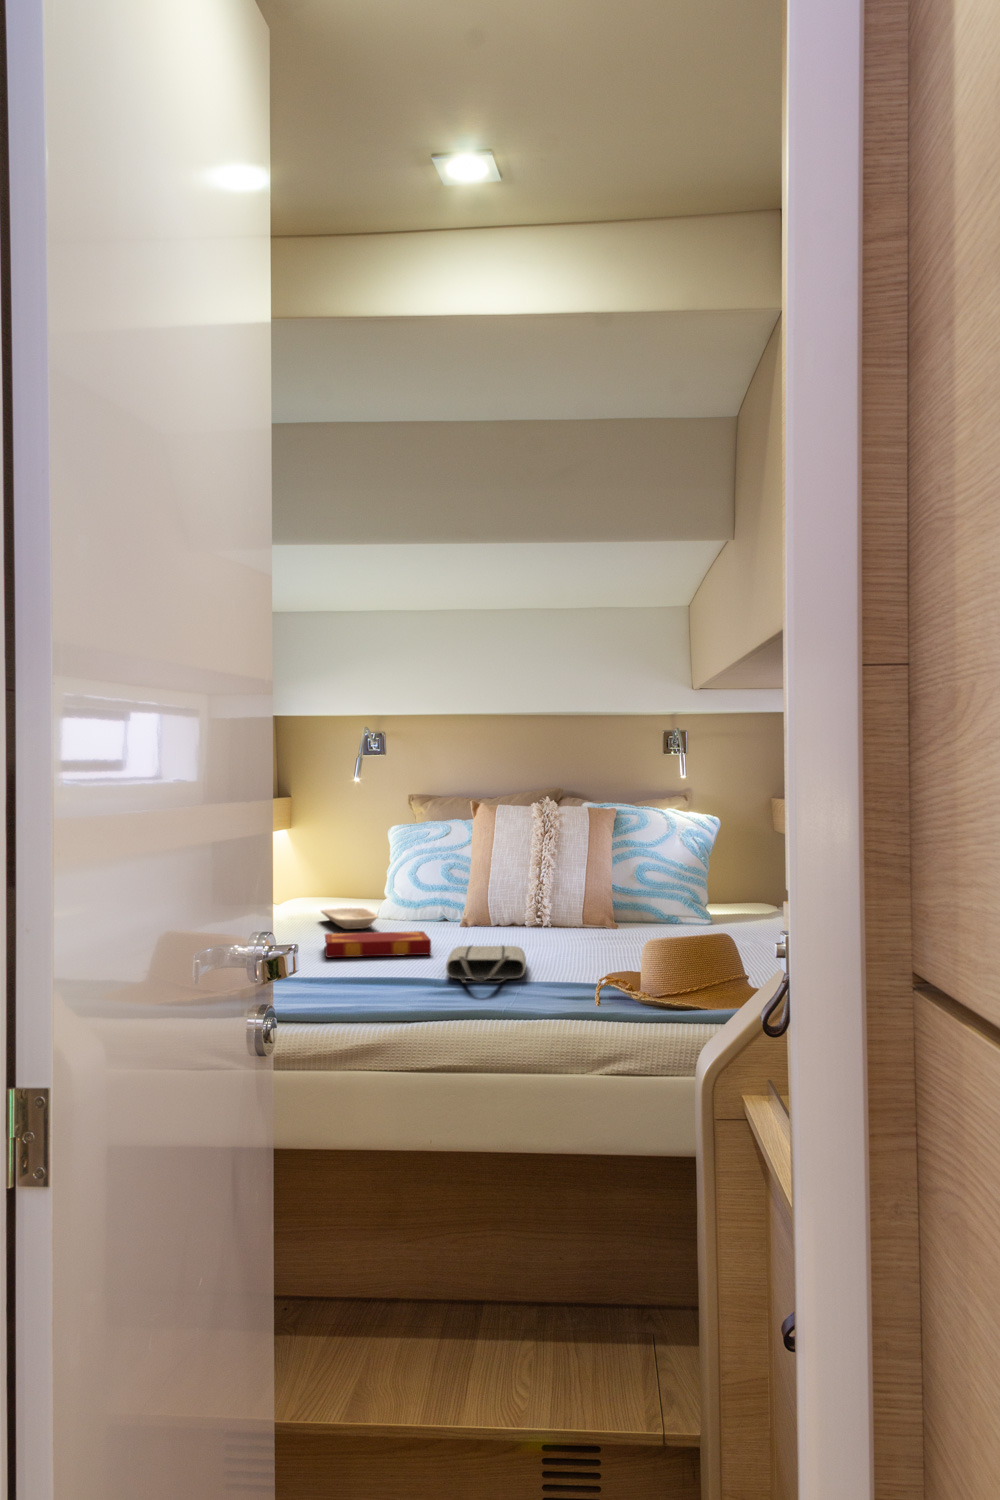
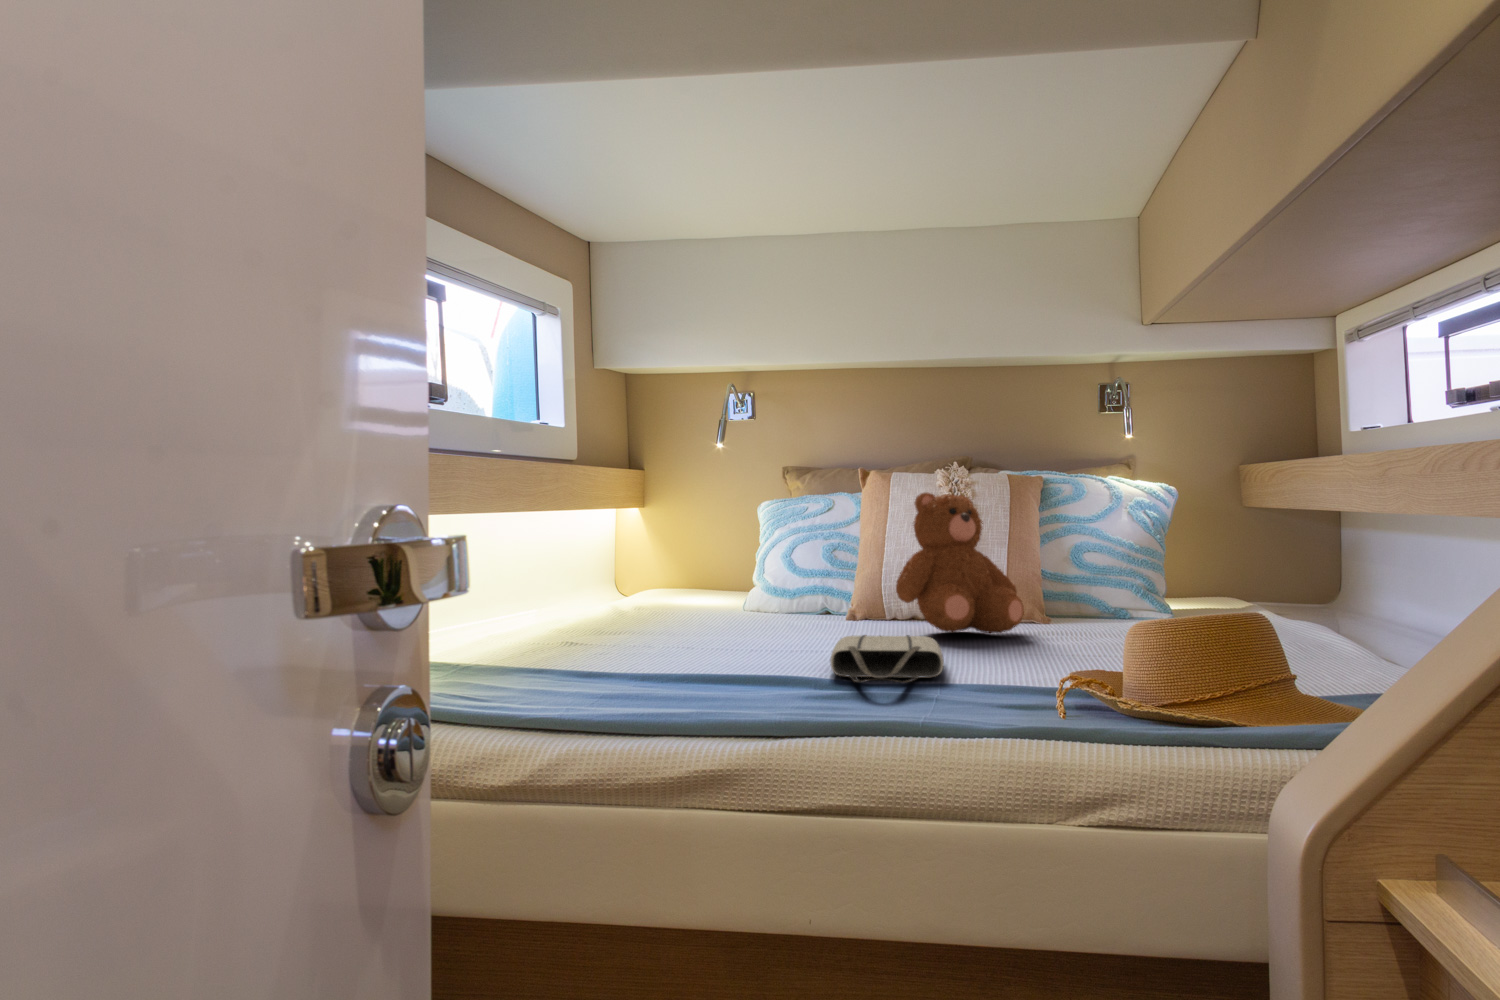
teddy bear: none [496,829,593,942] -> present [896,492,1024,633]
tray: present [321,908,378,929] -> none [679,598,746,620]
hardback book: present [325,931,431,957] -> none [673,620,811,650]

